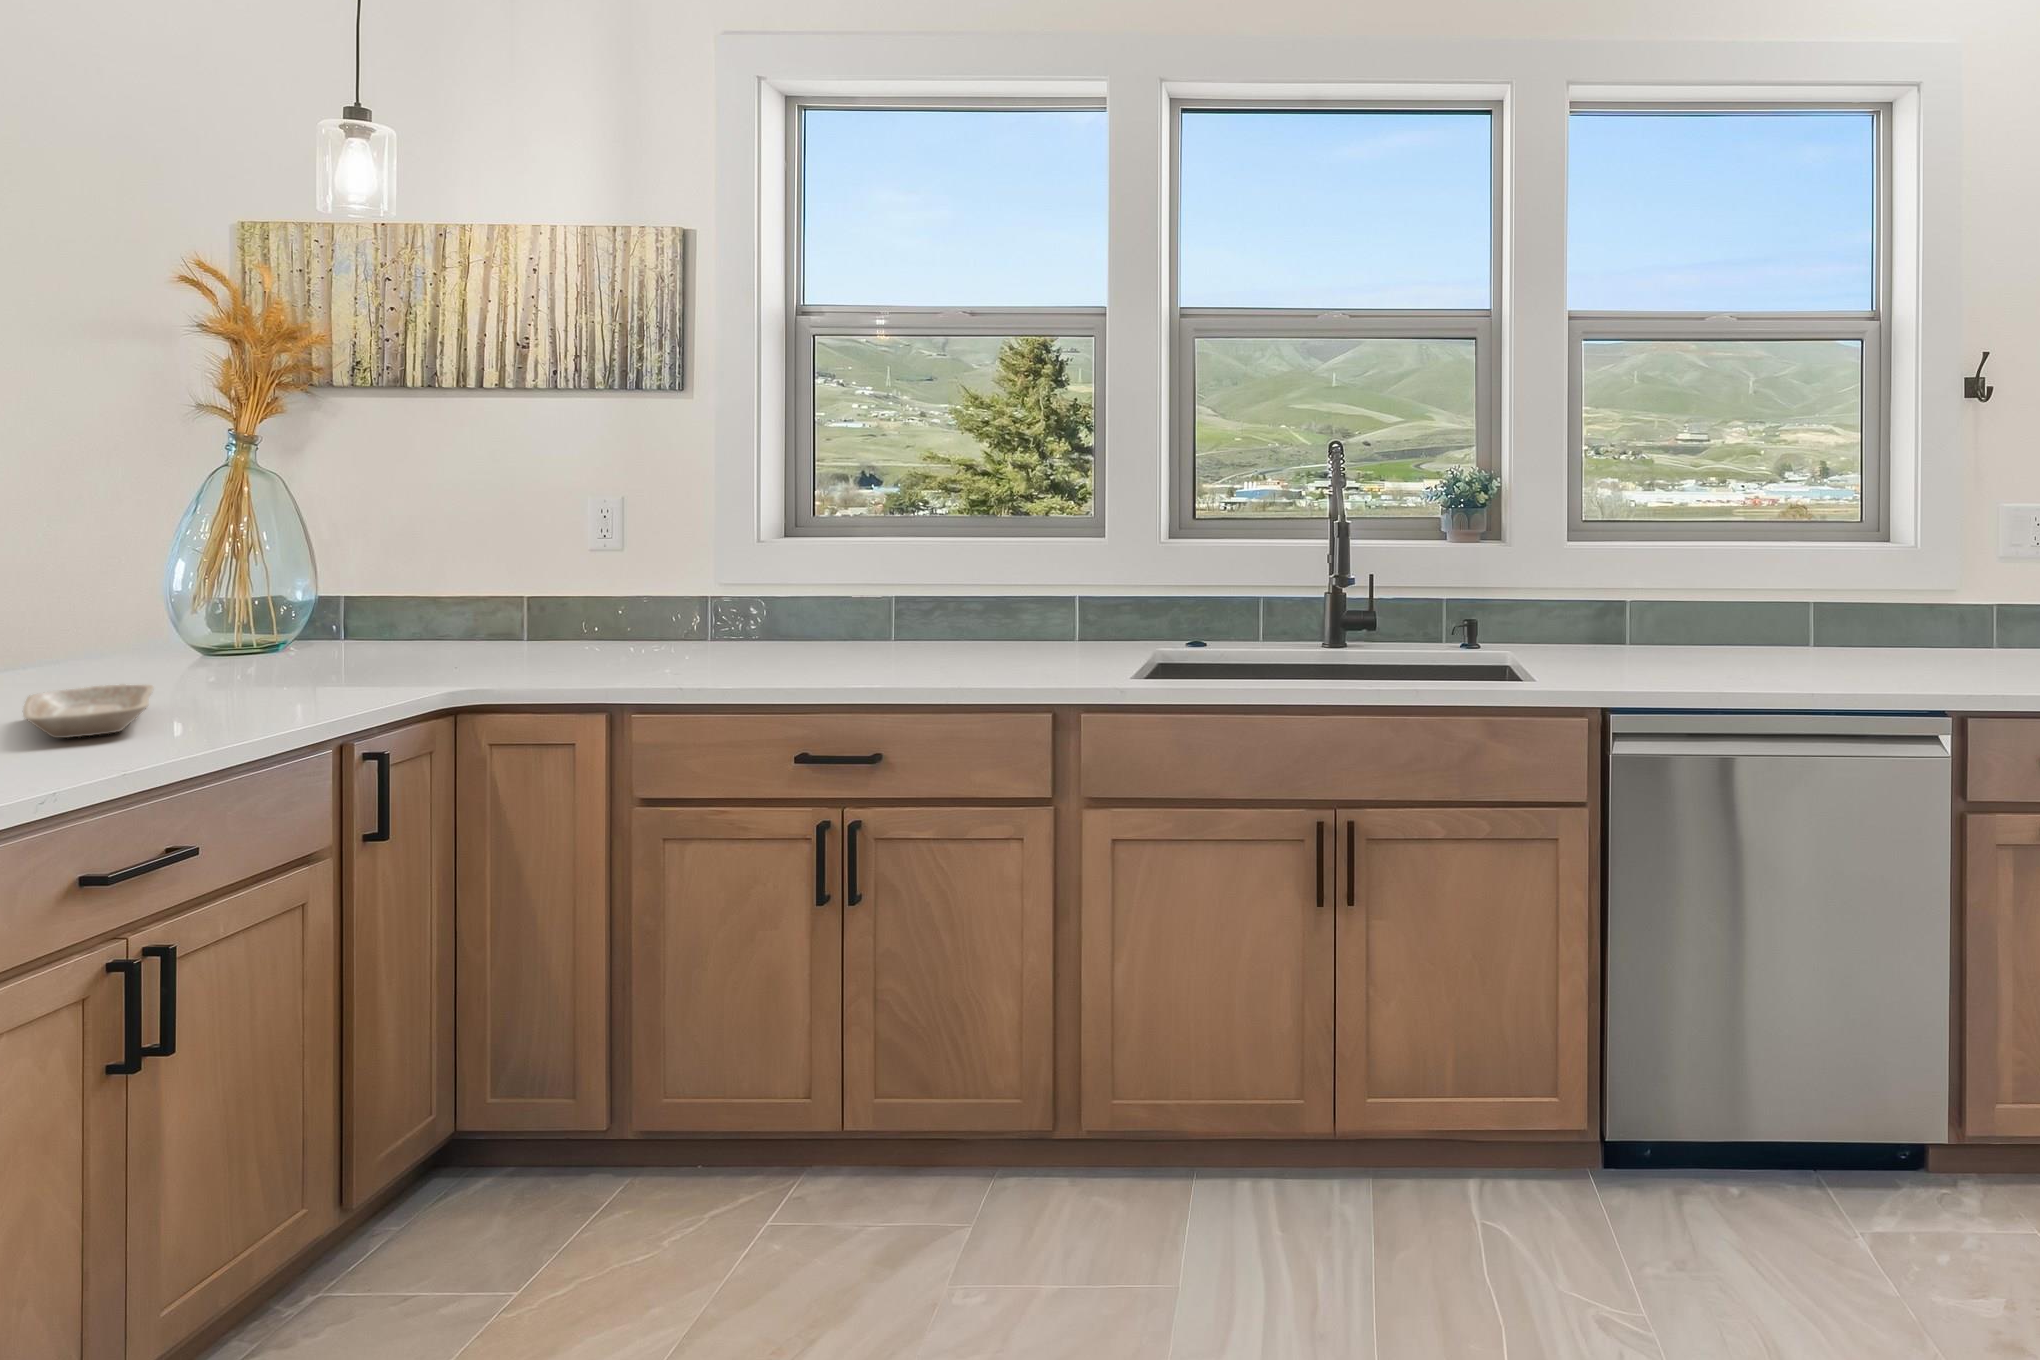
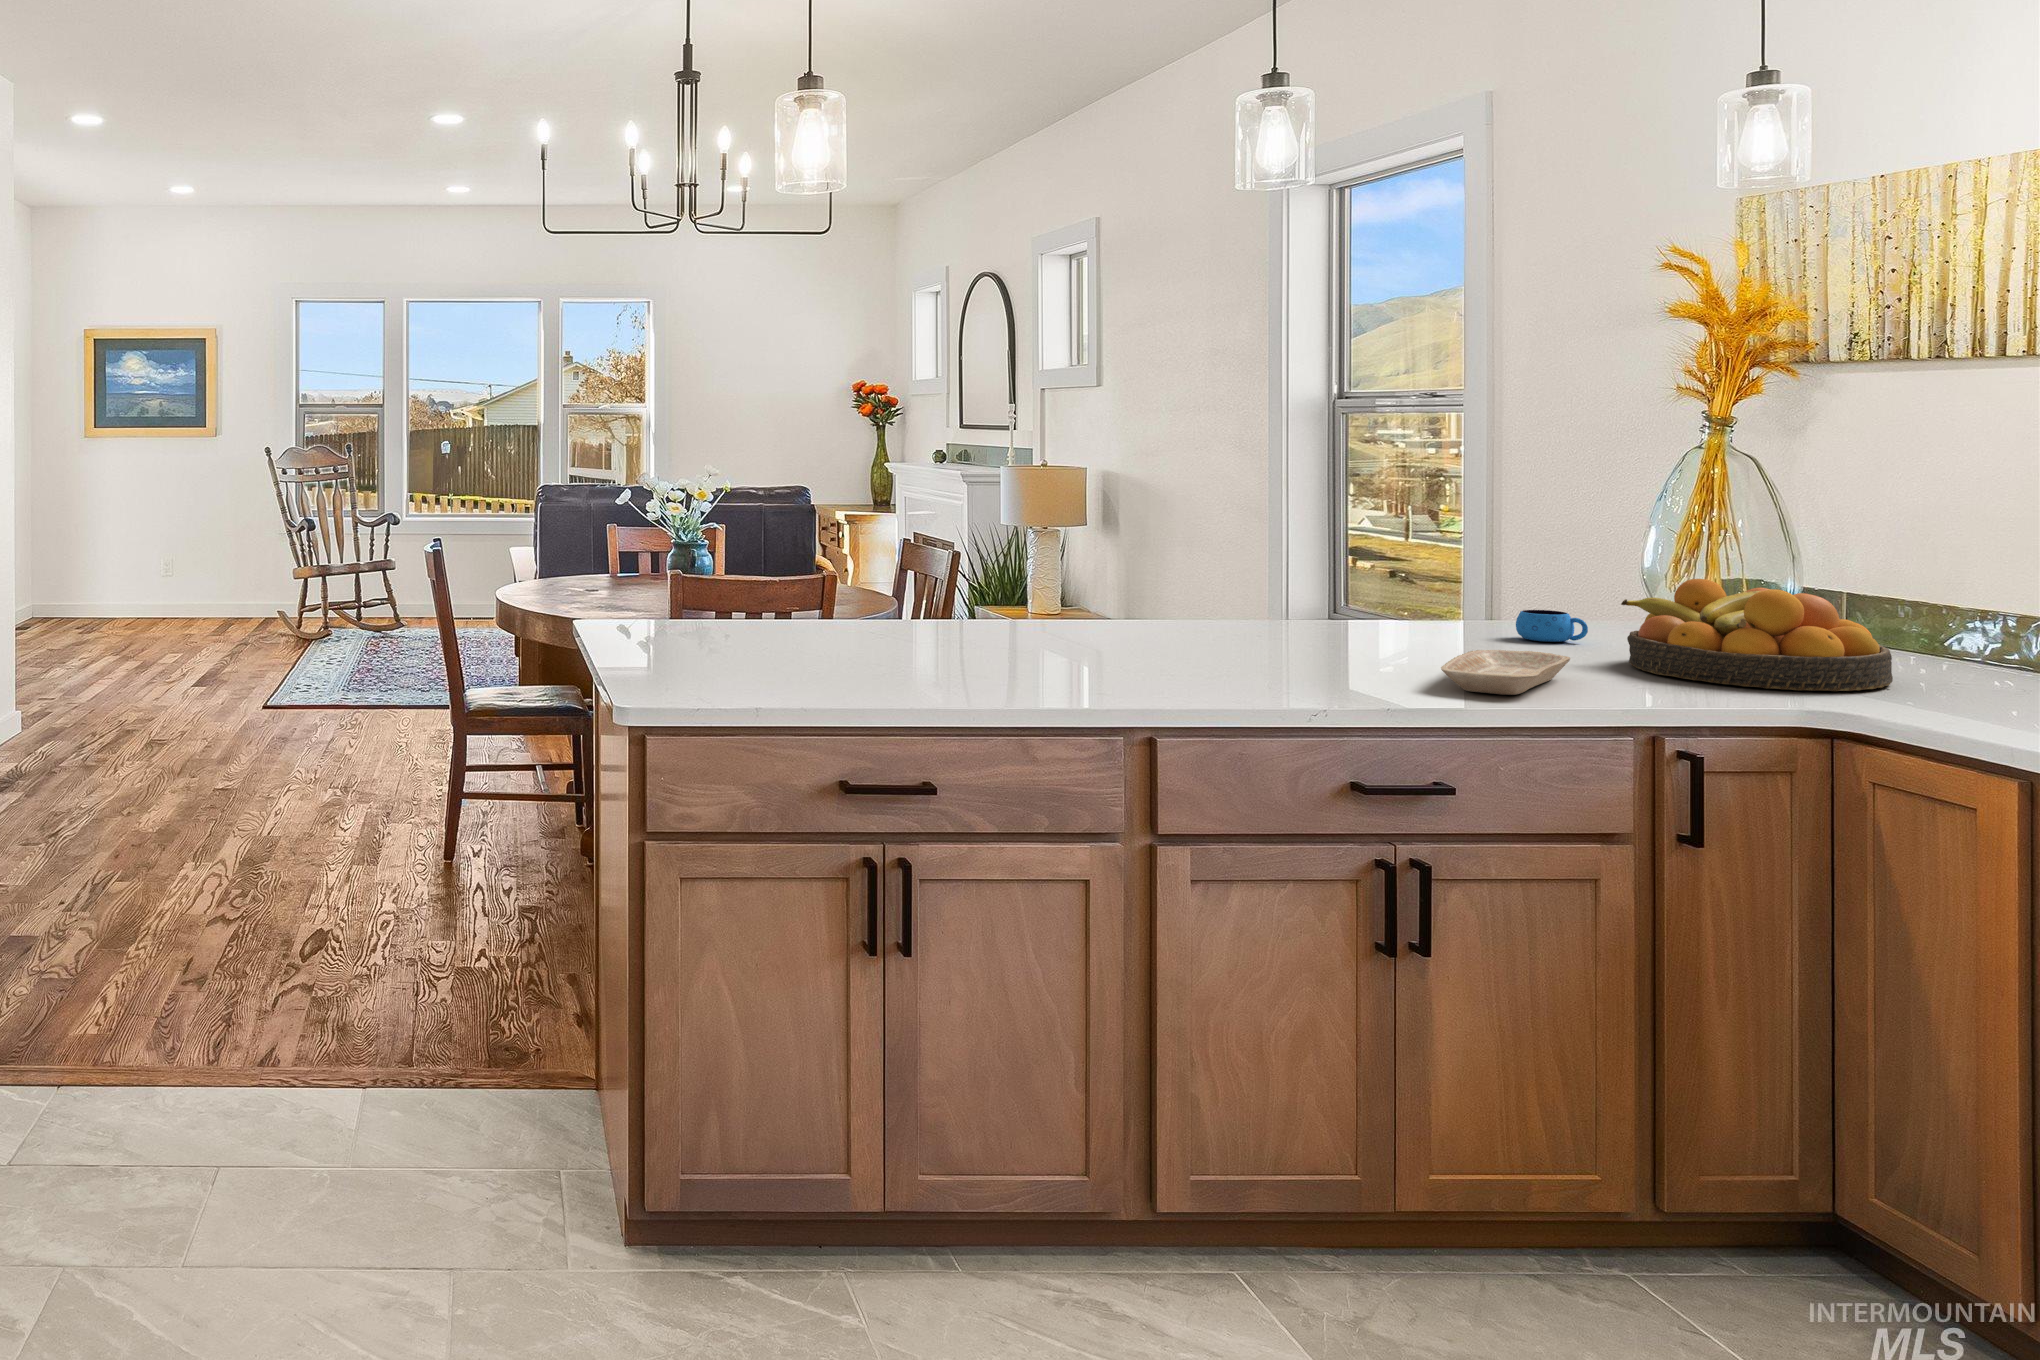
fruit bowl: none [180,590,420,690] -> present [1621,579,1893,691]
mug: none [26,644,114,680] -> present [1516,610,1588,642]

